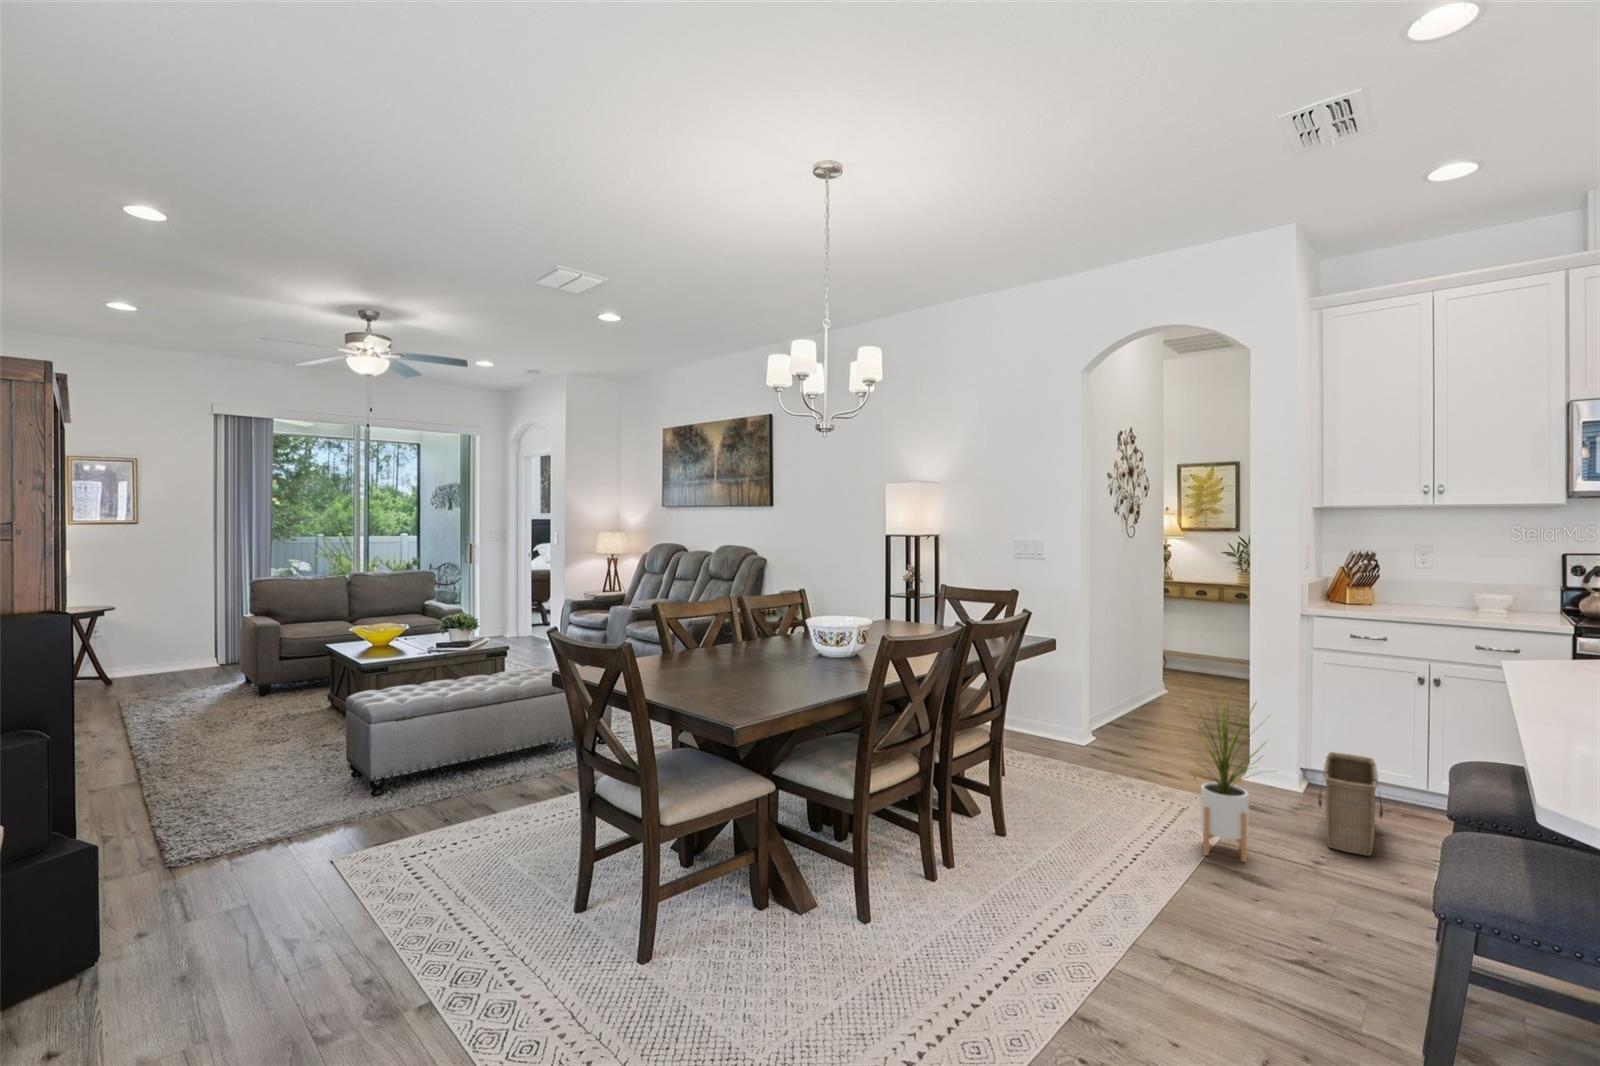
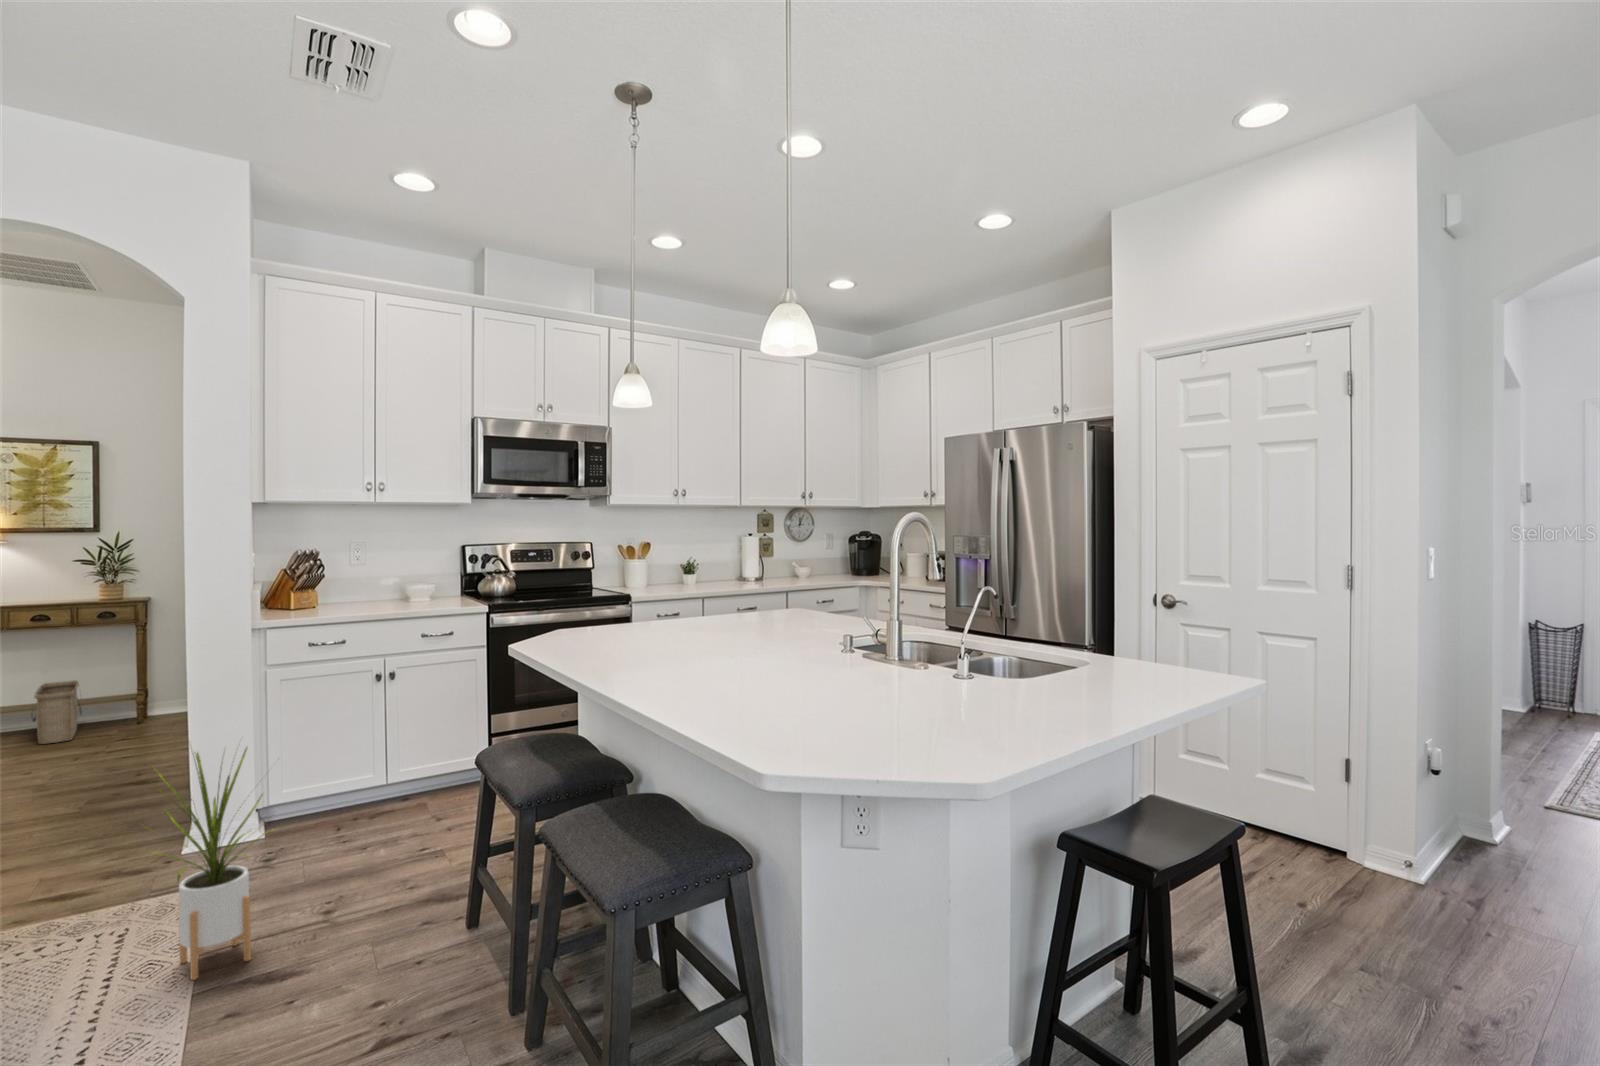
basket: present [1318,752,1383,856] -> present [31,680,82,744]

